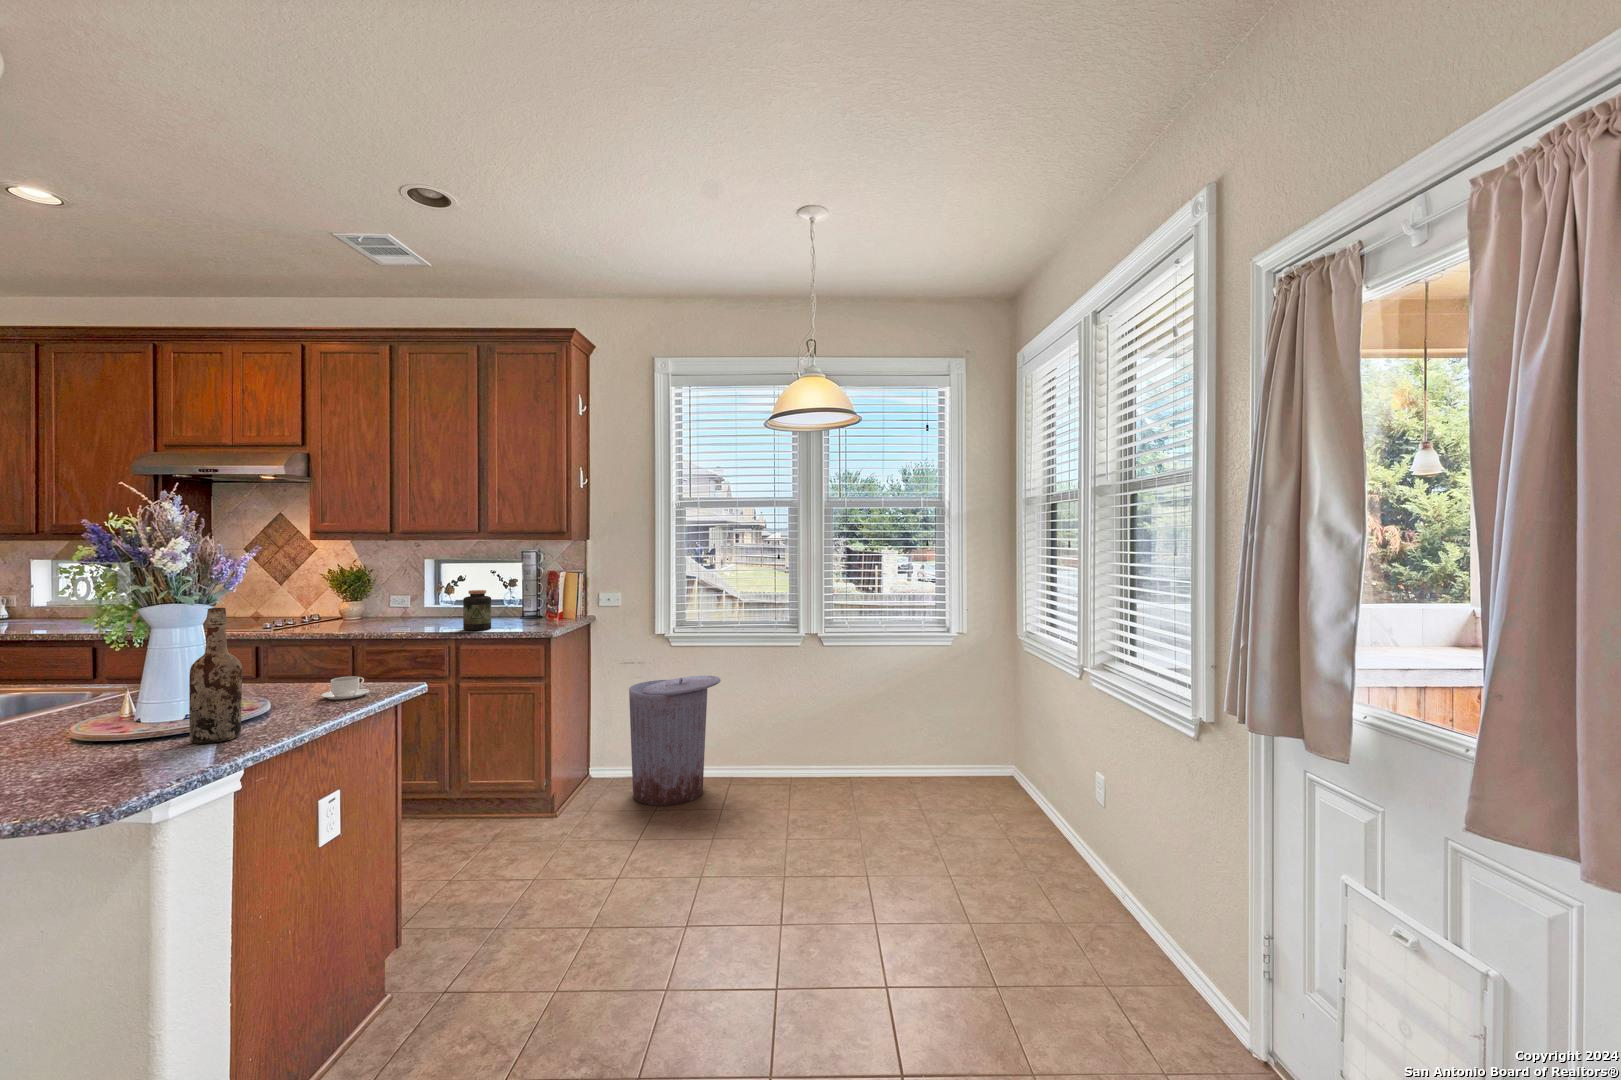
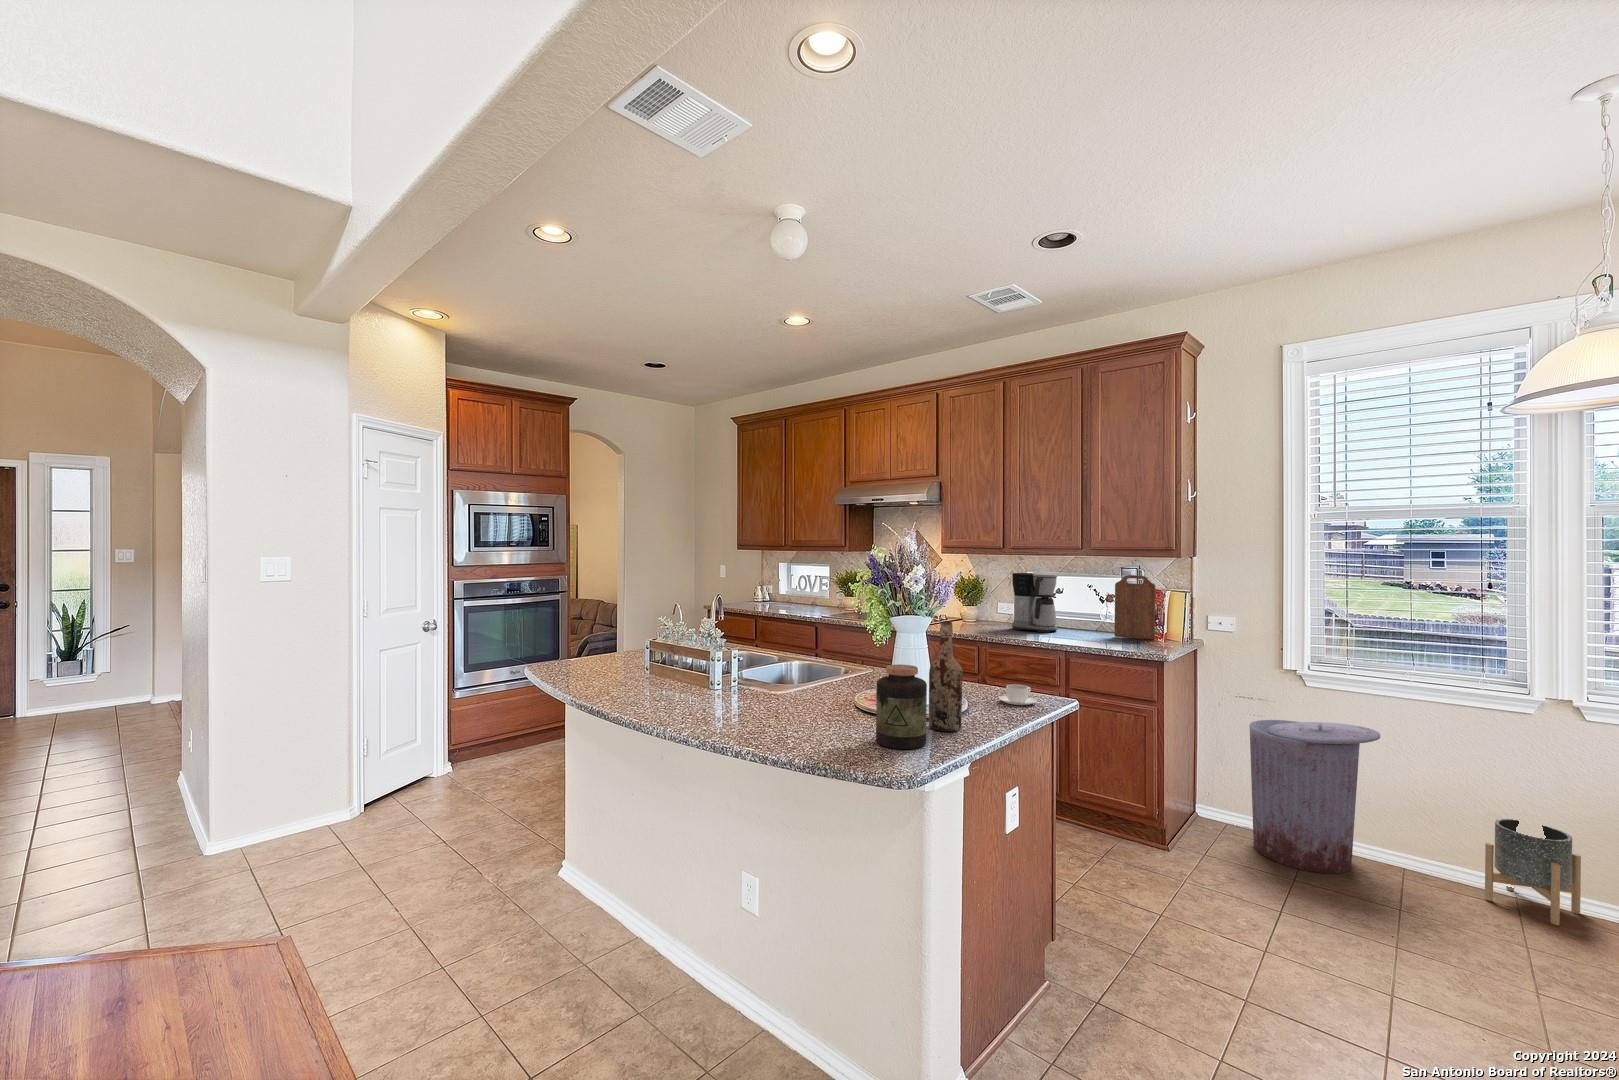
cutting board: none [512,558,550,621] -> present [1114,575,1155,640]
coffee maker: none [401,559,453,623] -> present [1012,573,1057,633]
jar: present [463,590,491,630] -> present [876,665,927,749]
planter: none [781,727,831,797] -> present [1485,819,1581,925]

